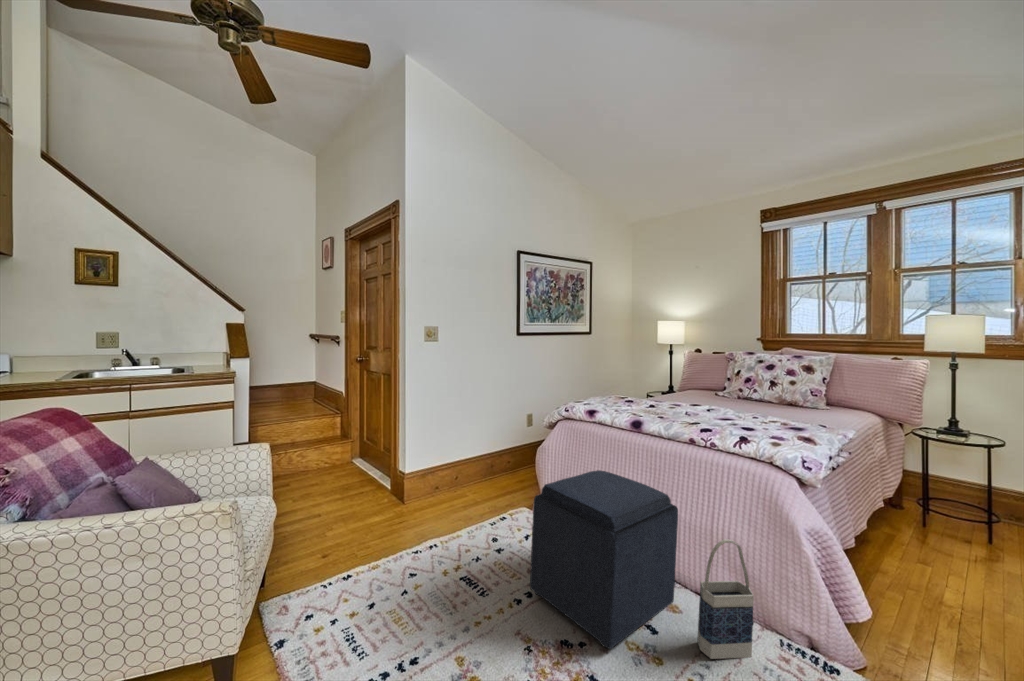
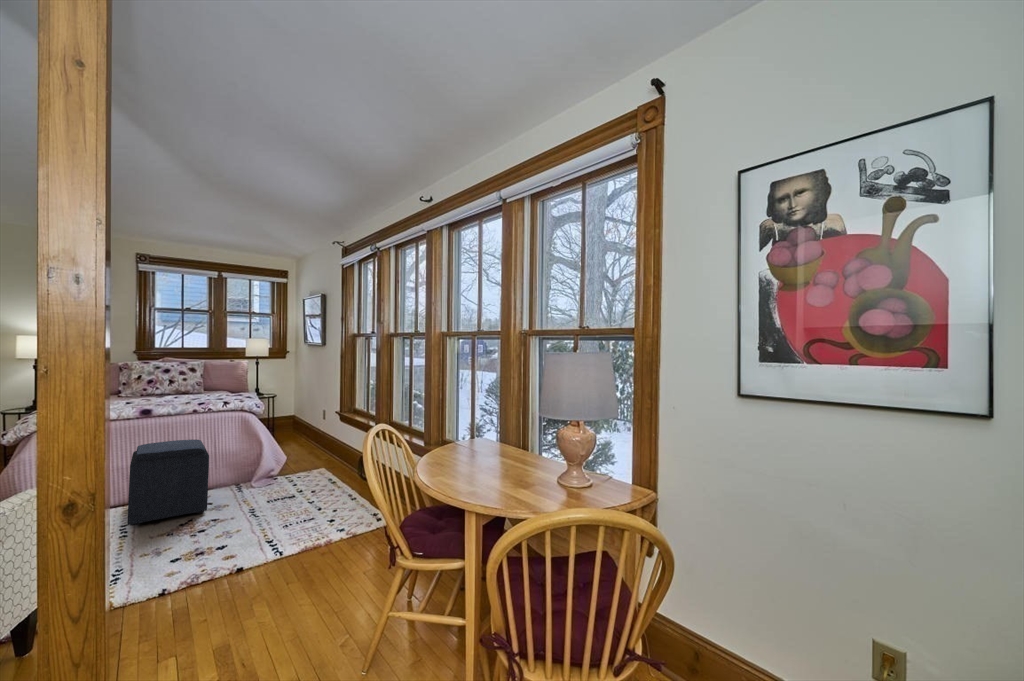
bag: present [697,539,754,659] -> none [229,443,251,495]

